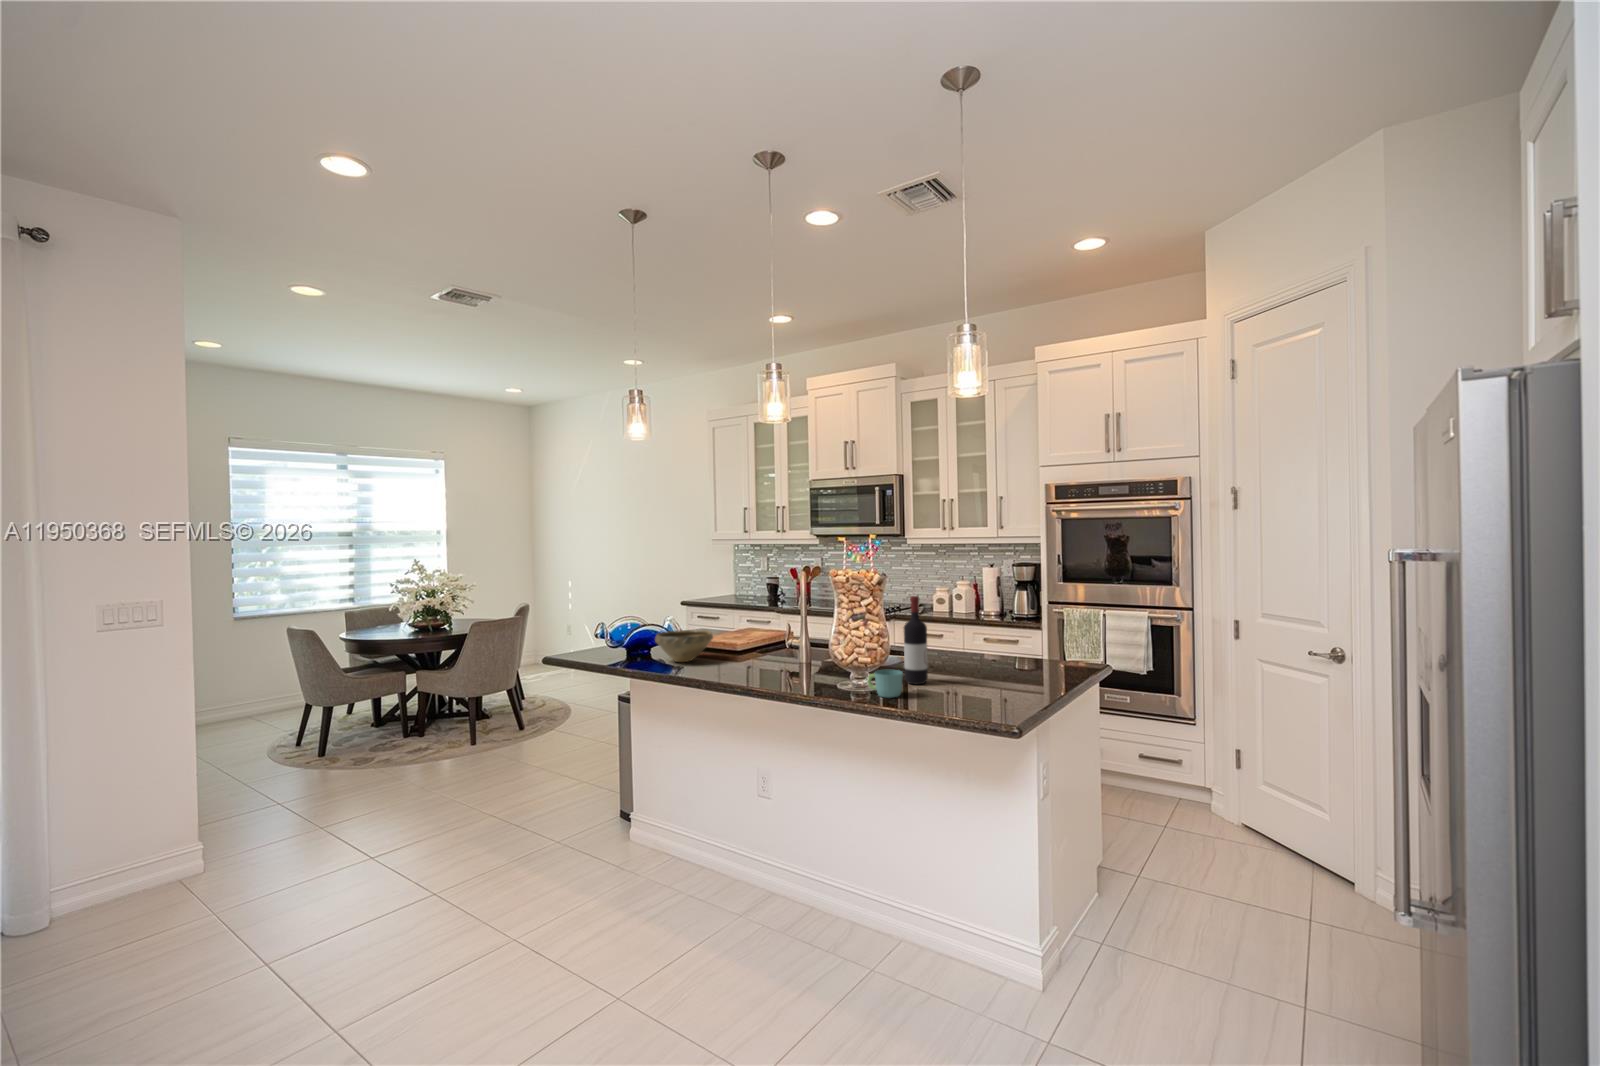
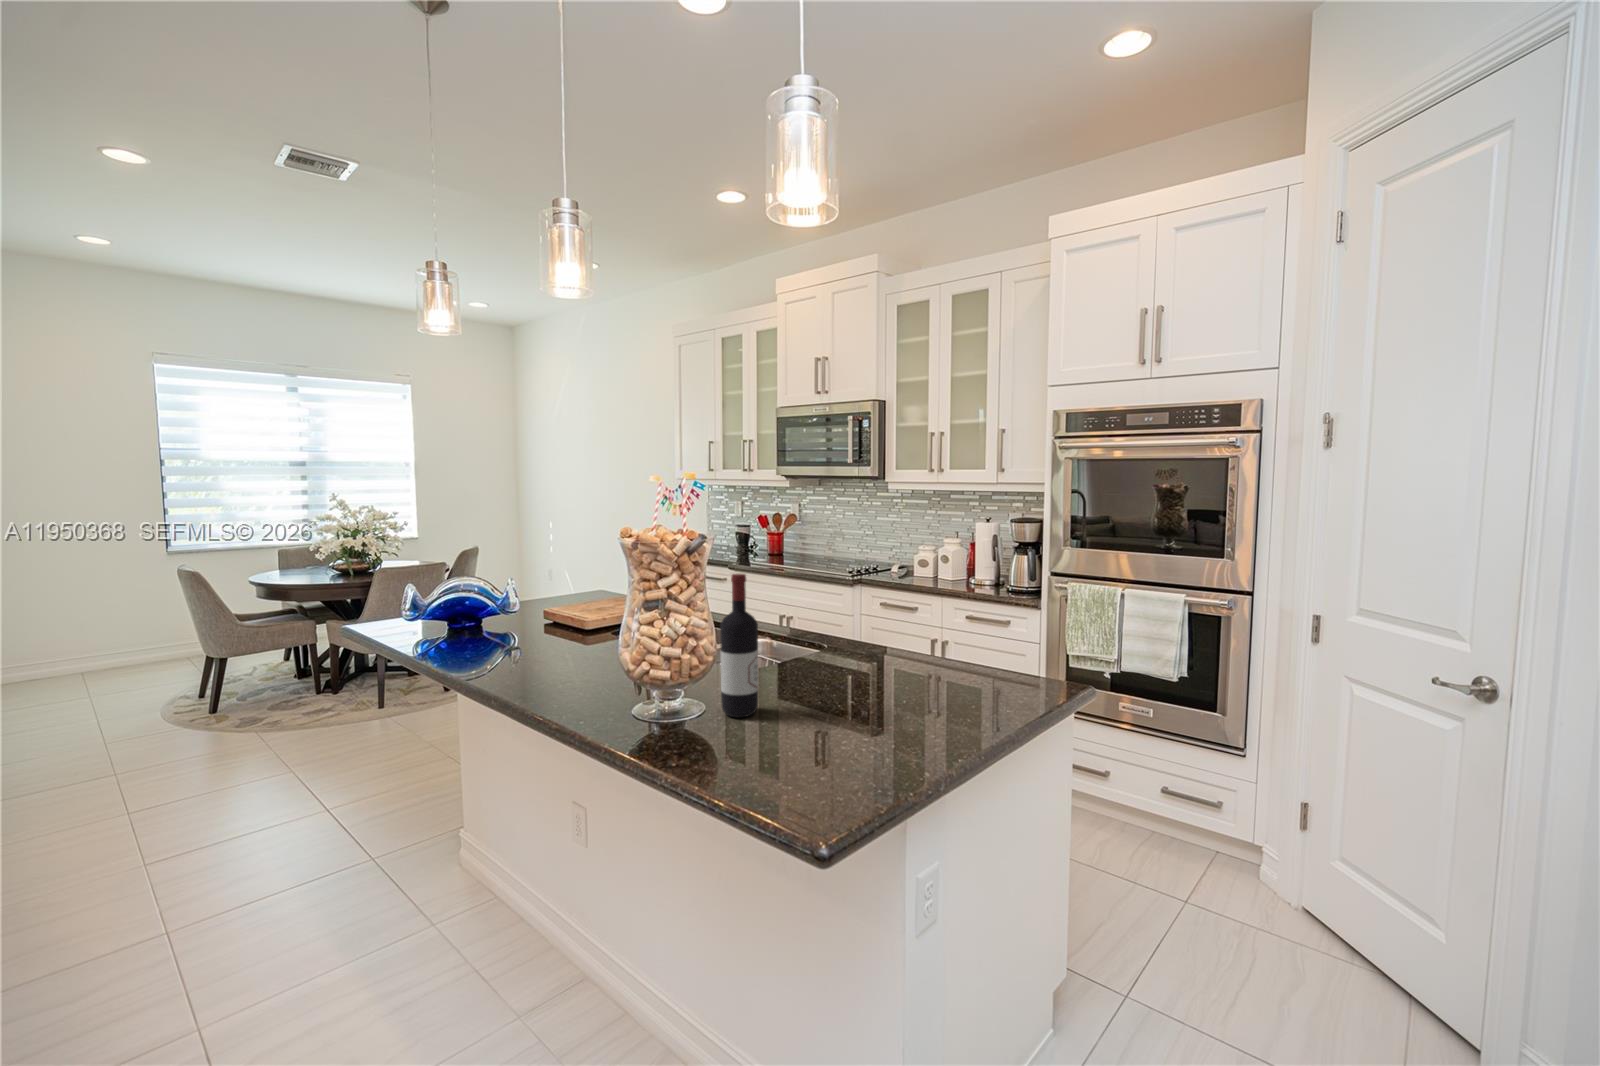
bowl: present [655,630,713,662] -> none [432,601,520,648]
mug: present [868,670,903,698] -> none [638,696,689,747]

